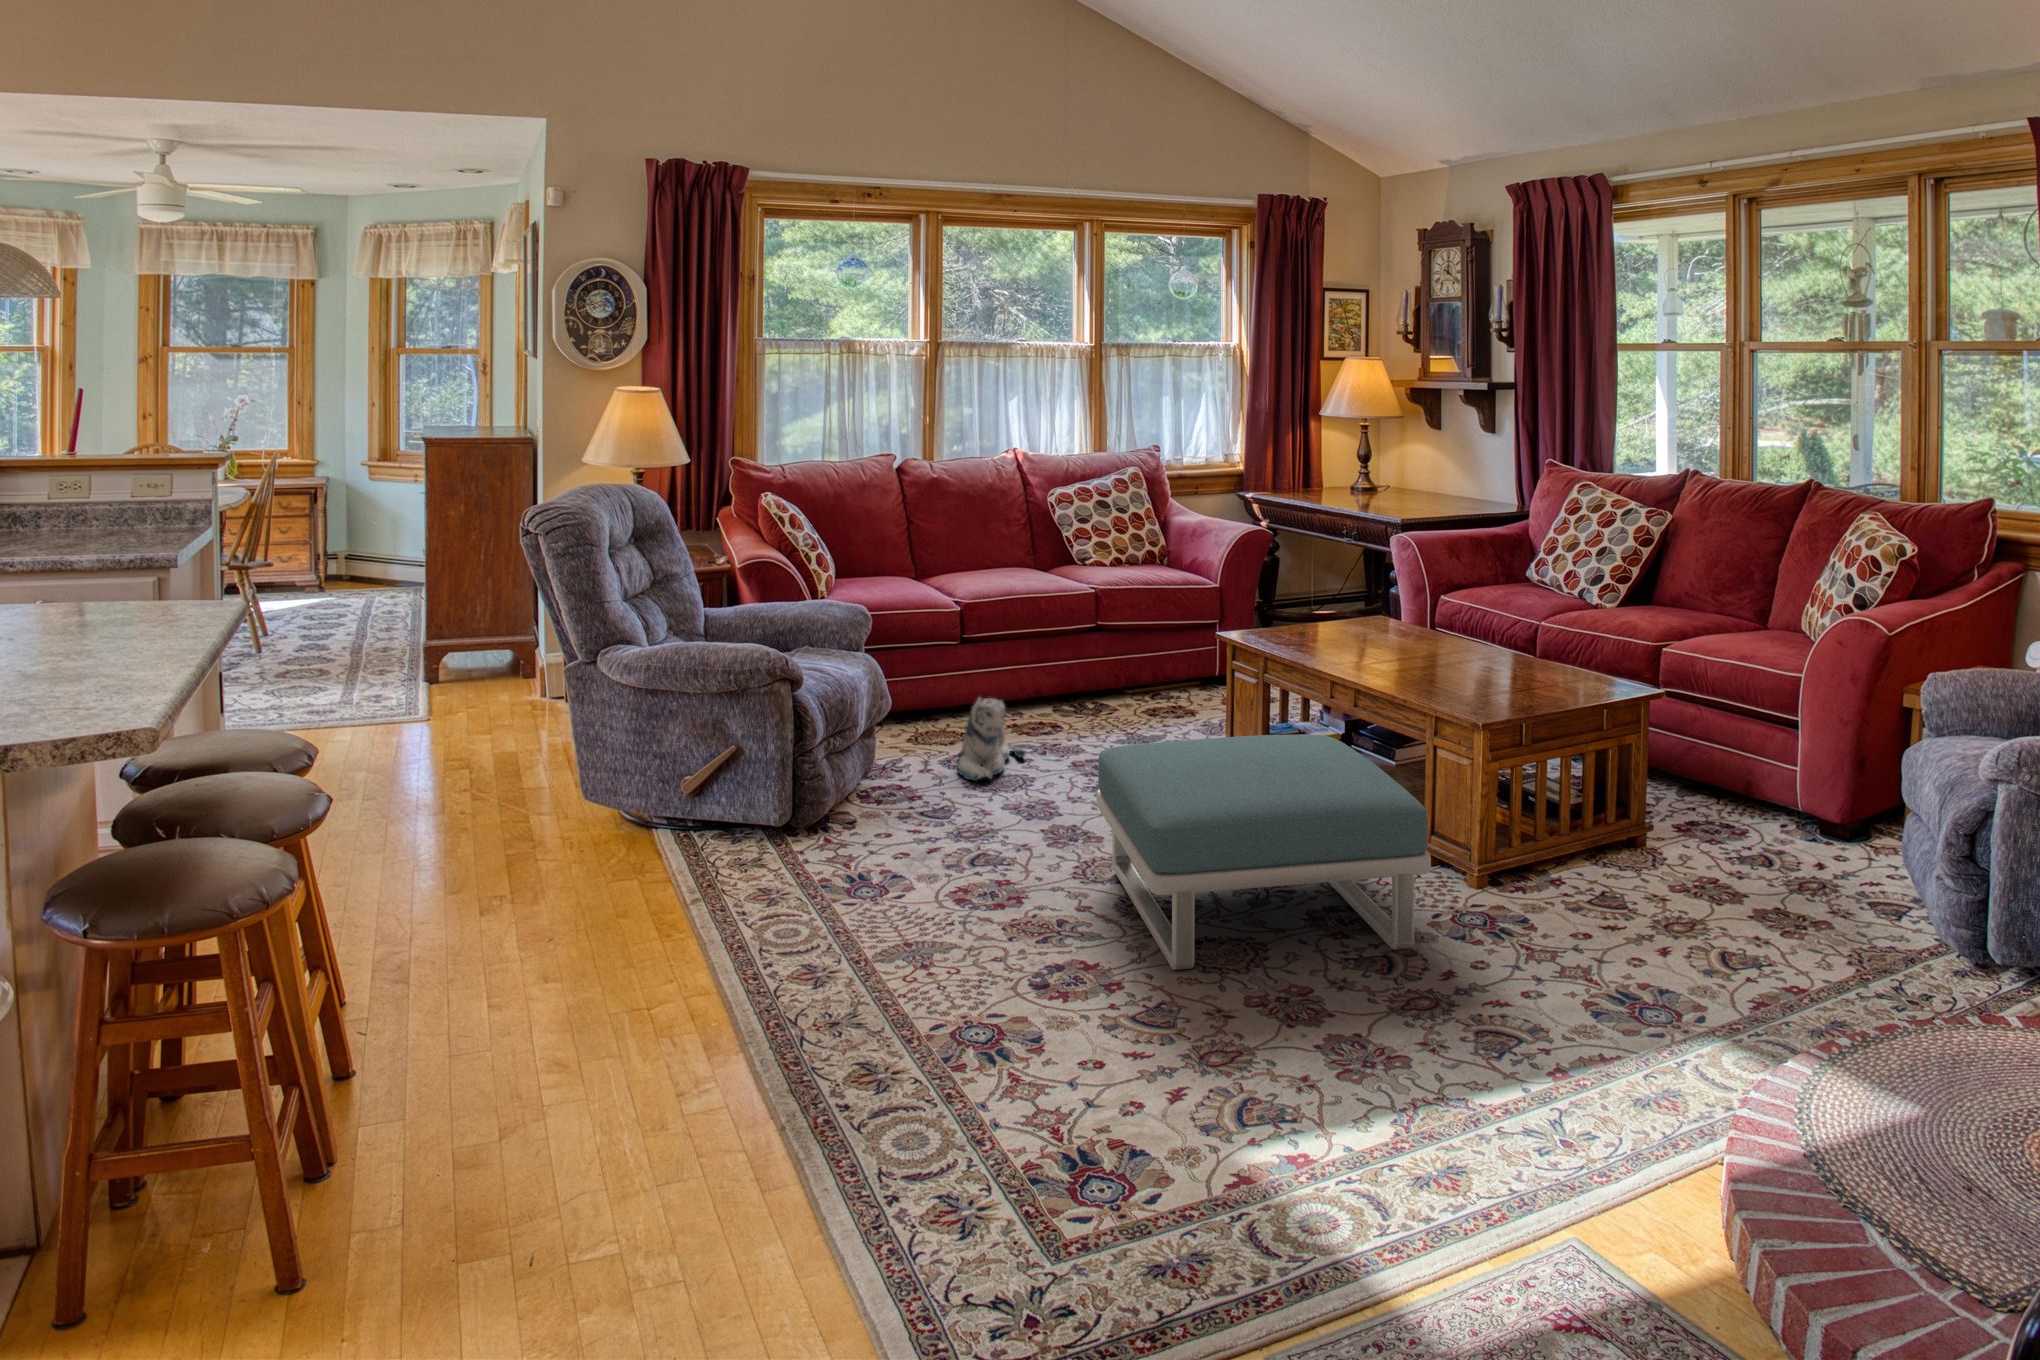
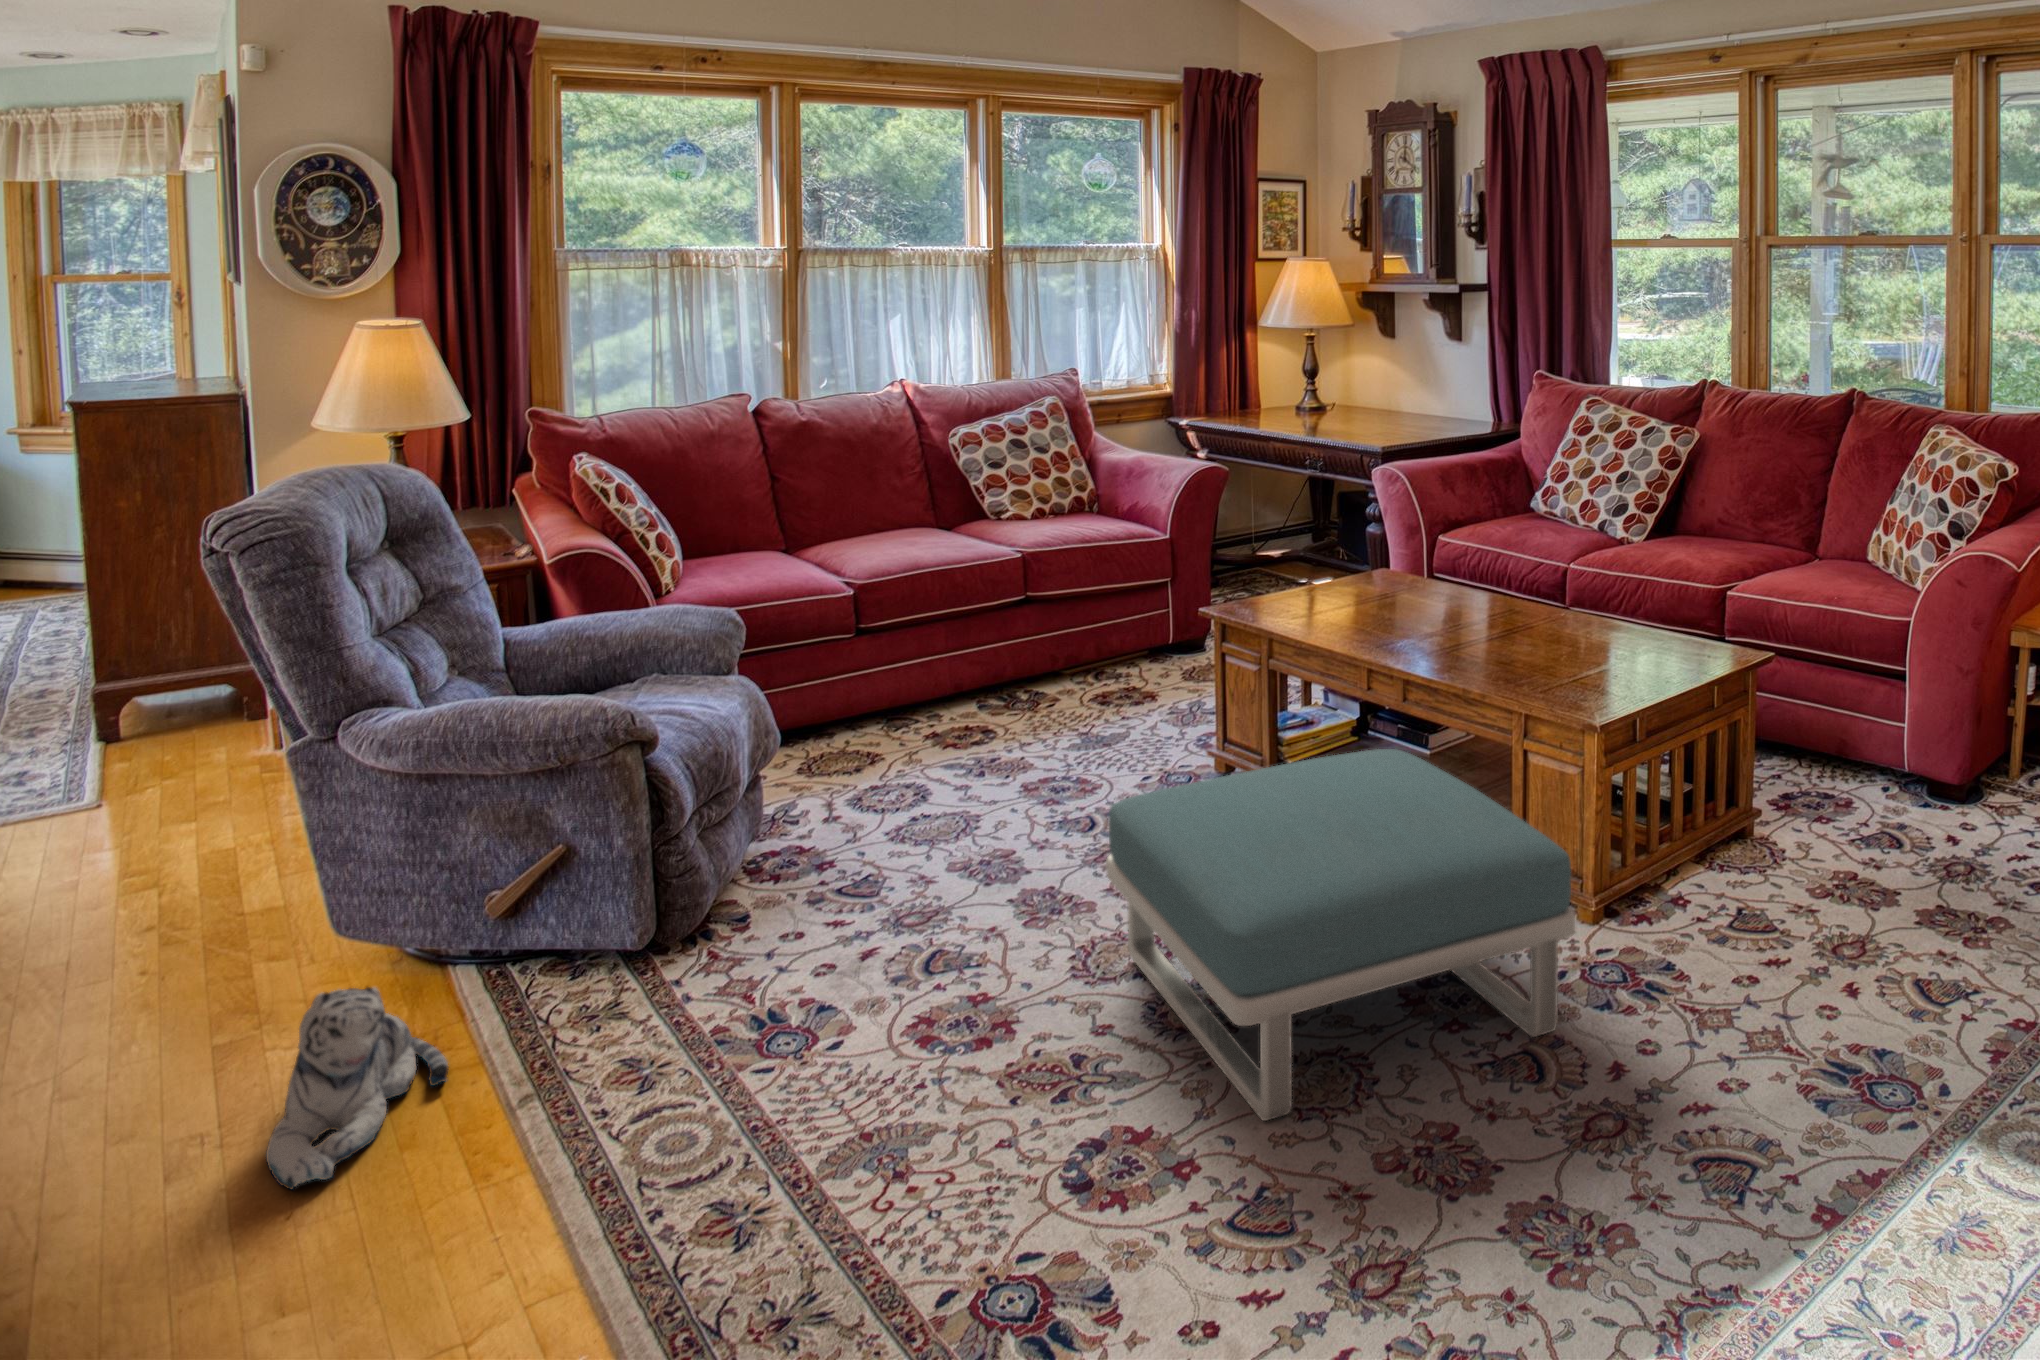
plush toy: present [958,697,1025,781] -> present [266,987,449,1190]

